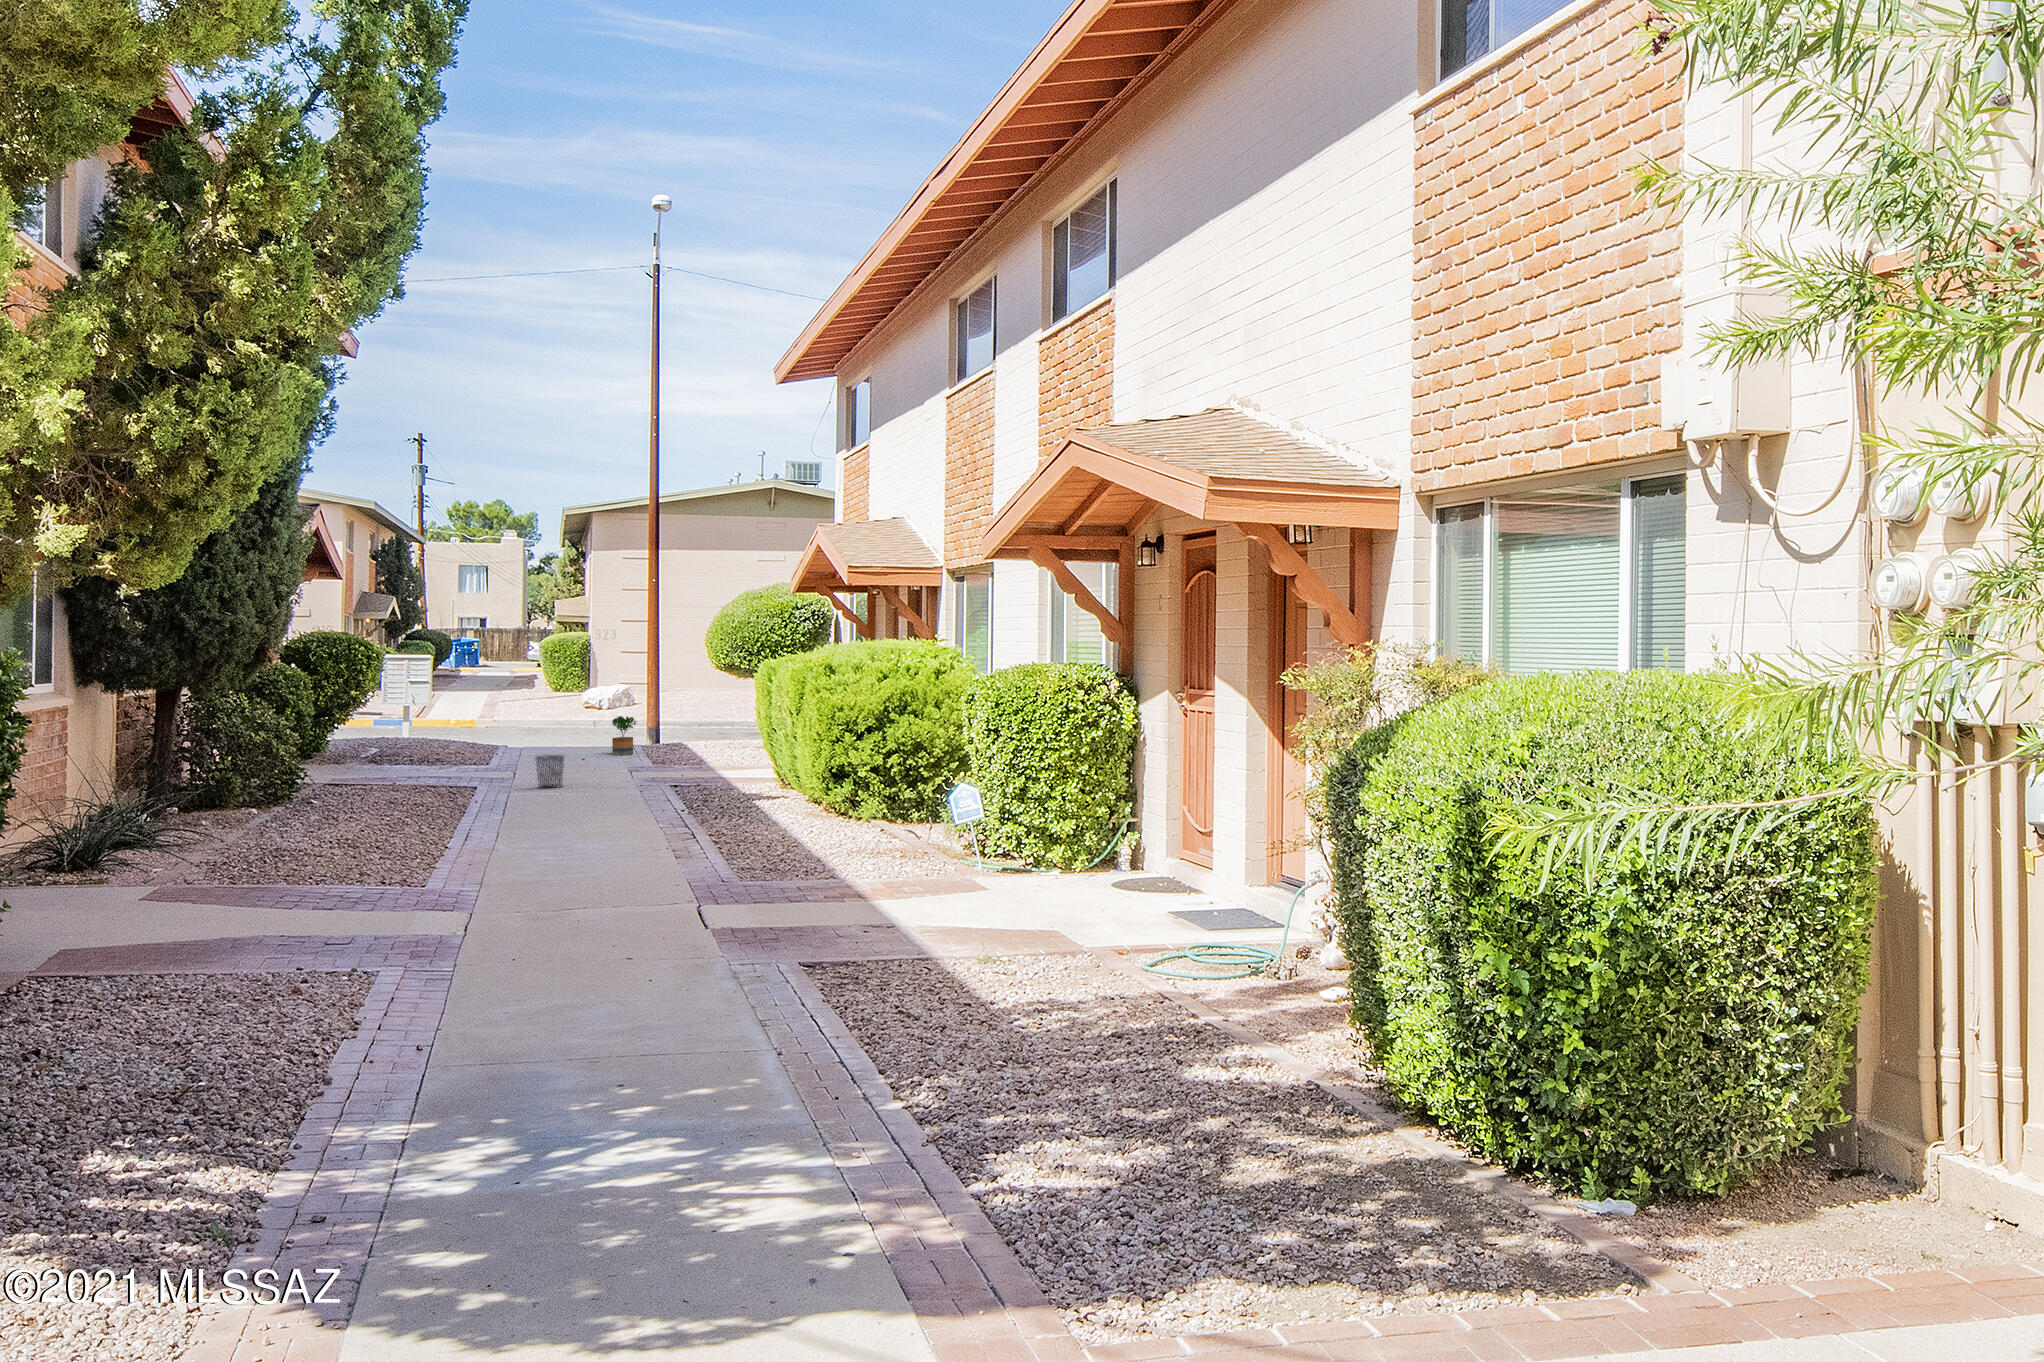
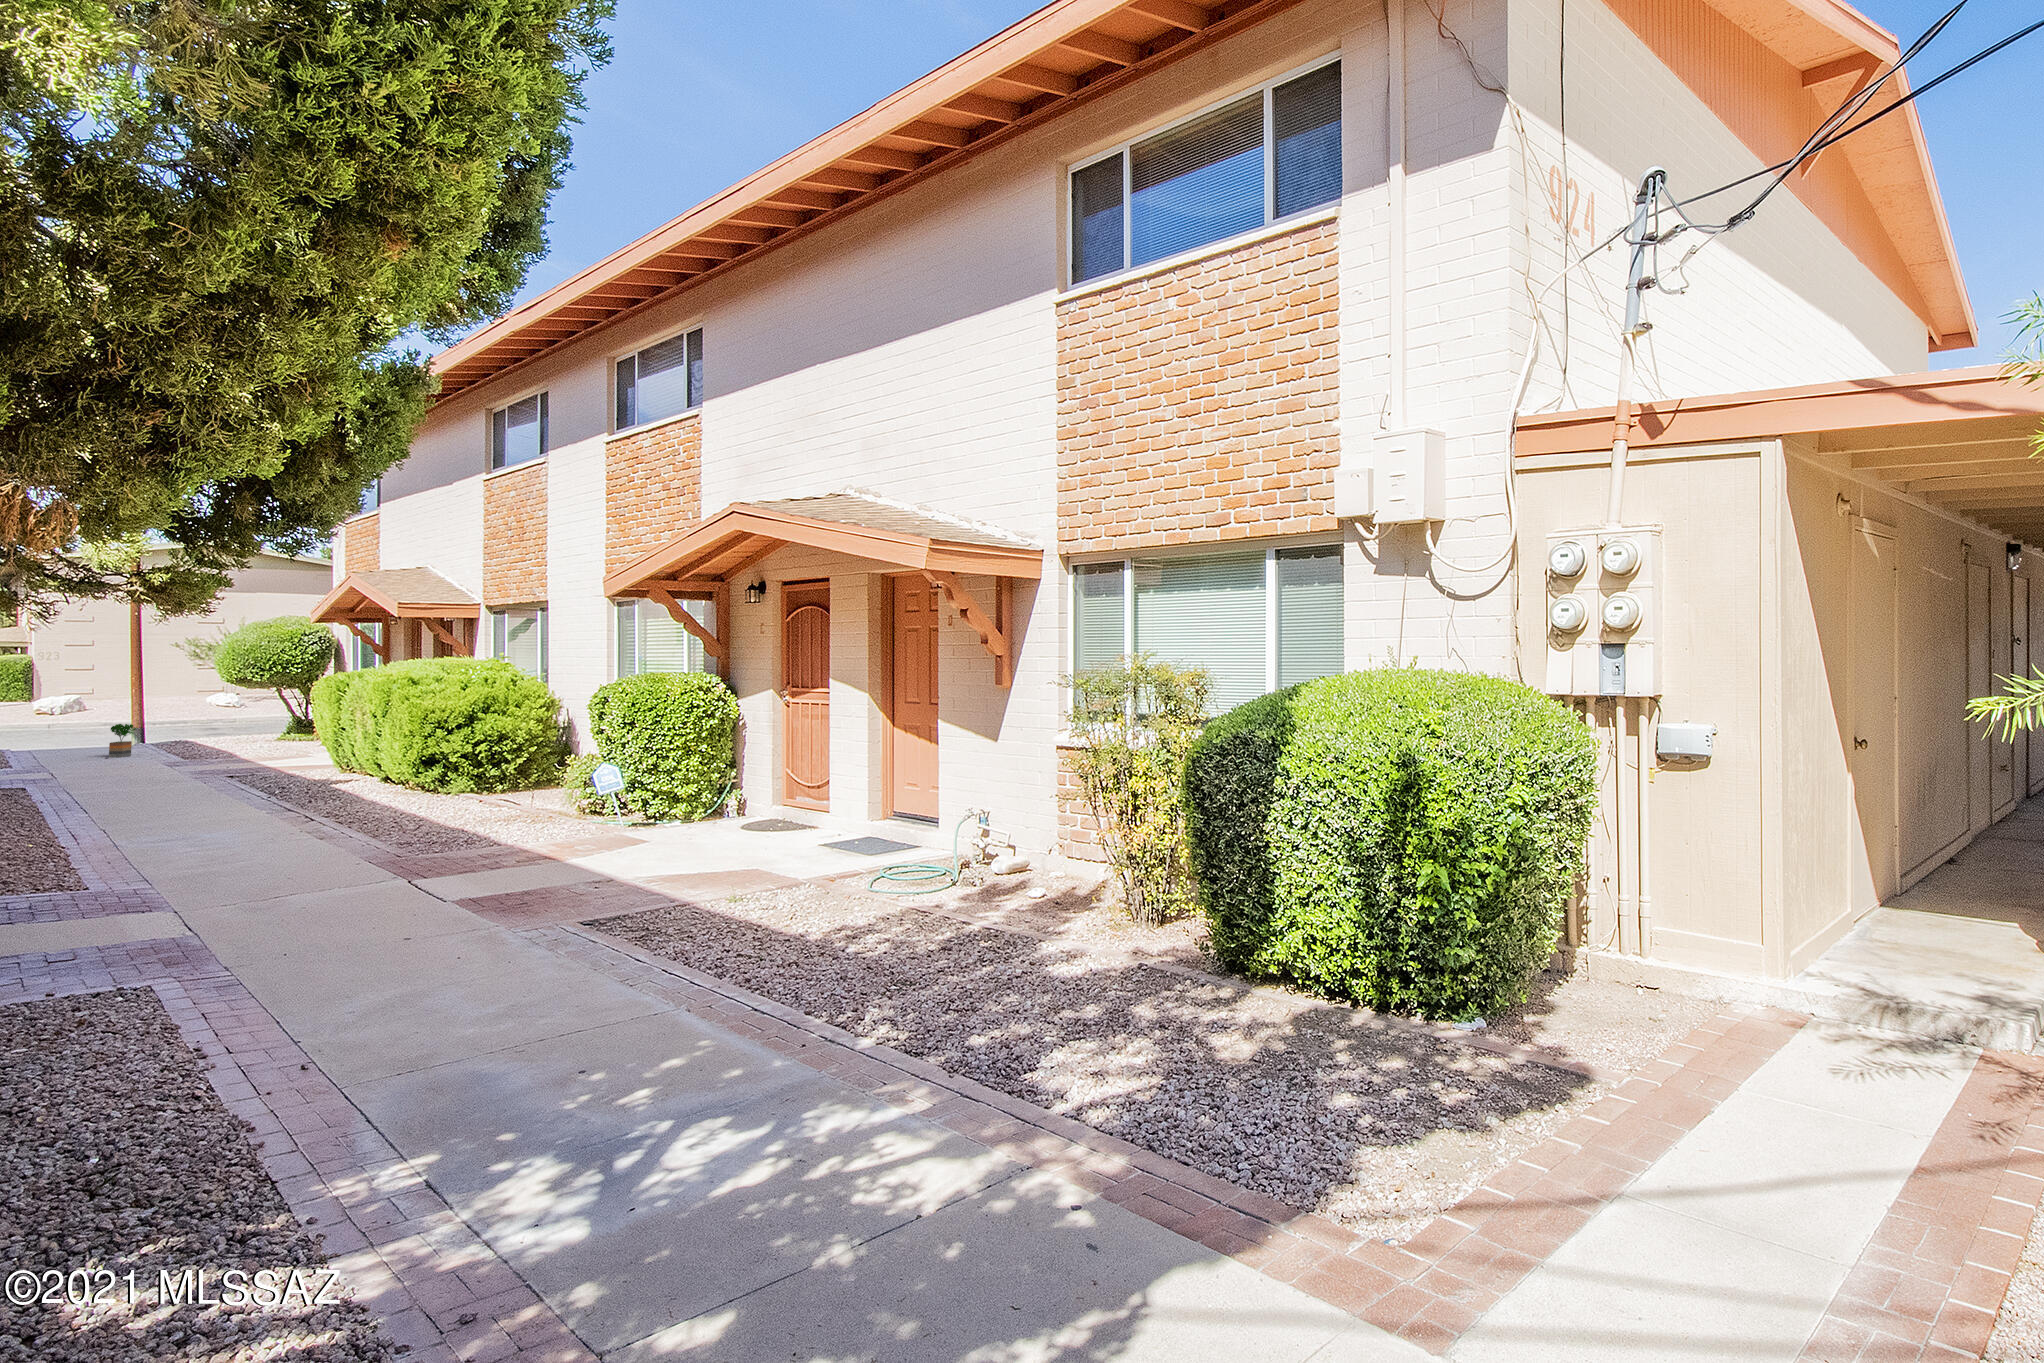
waste bin: present [536,755,564,788] -> none [66,758,100,787]

